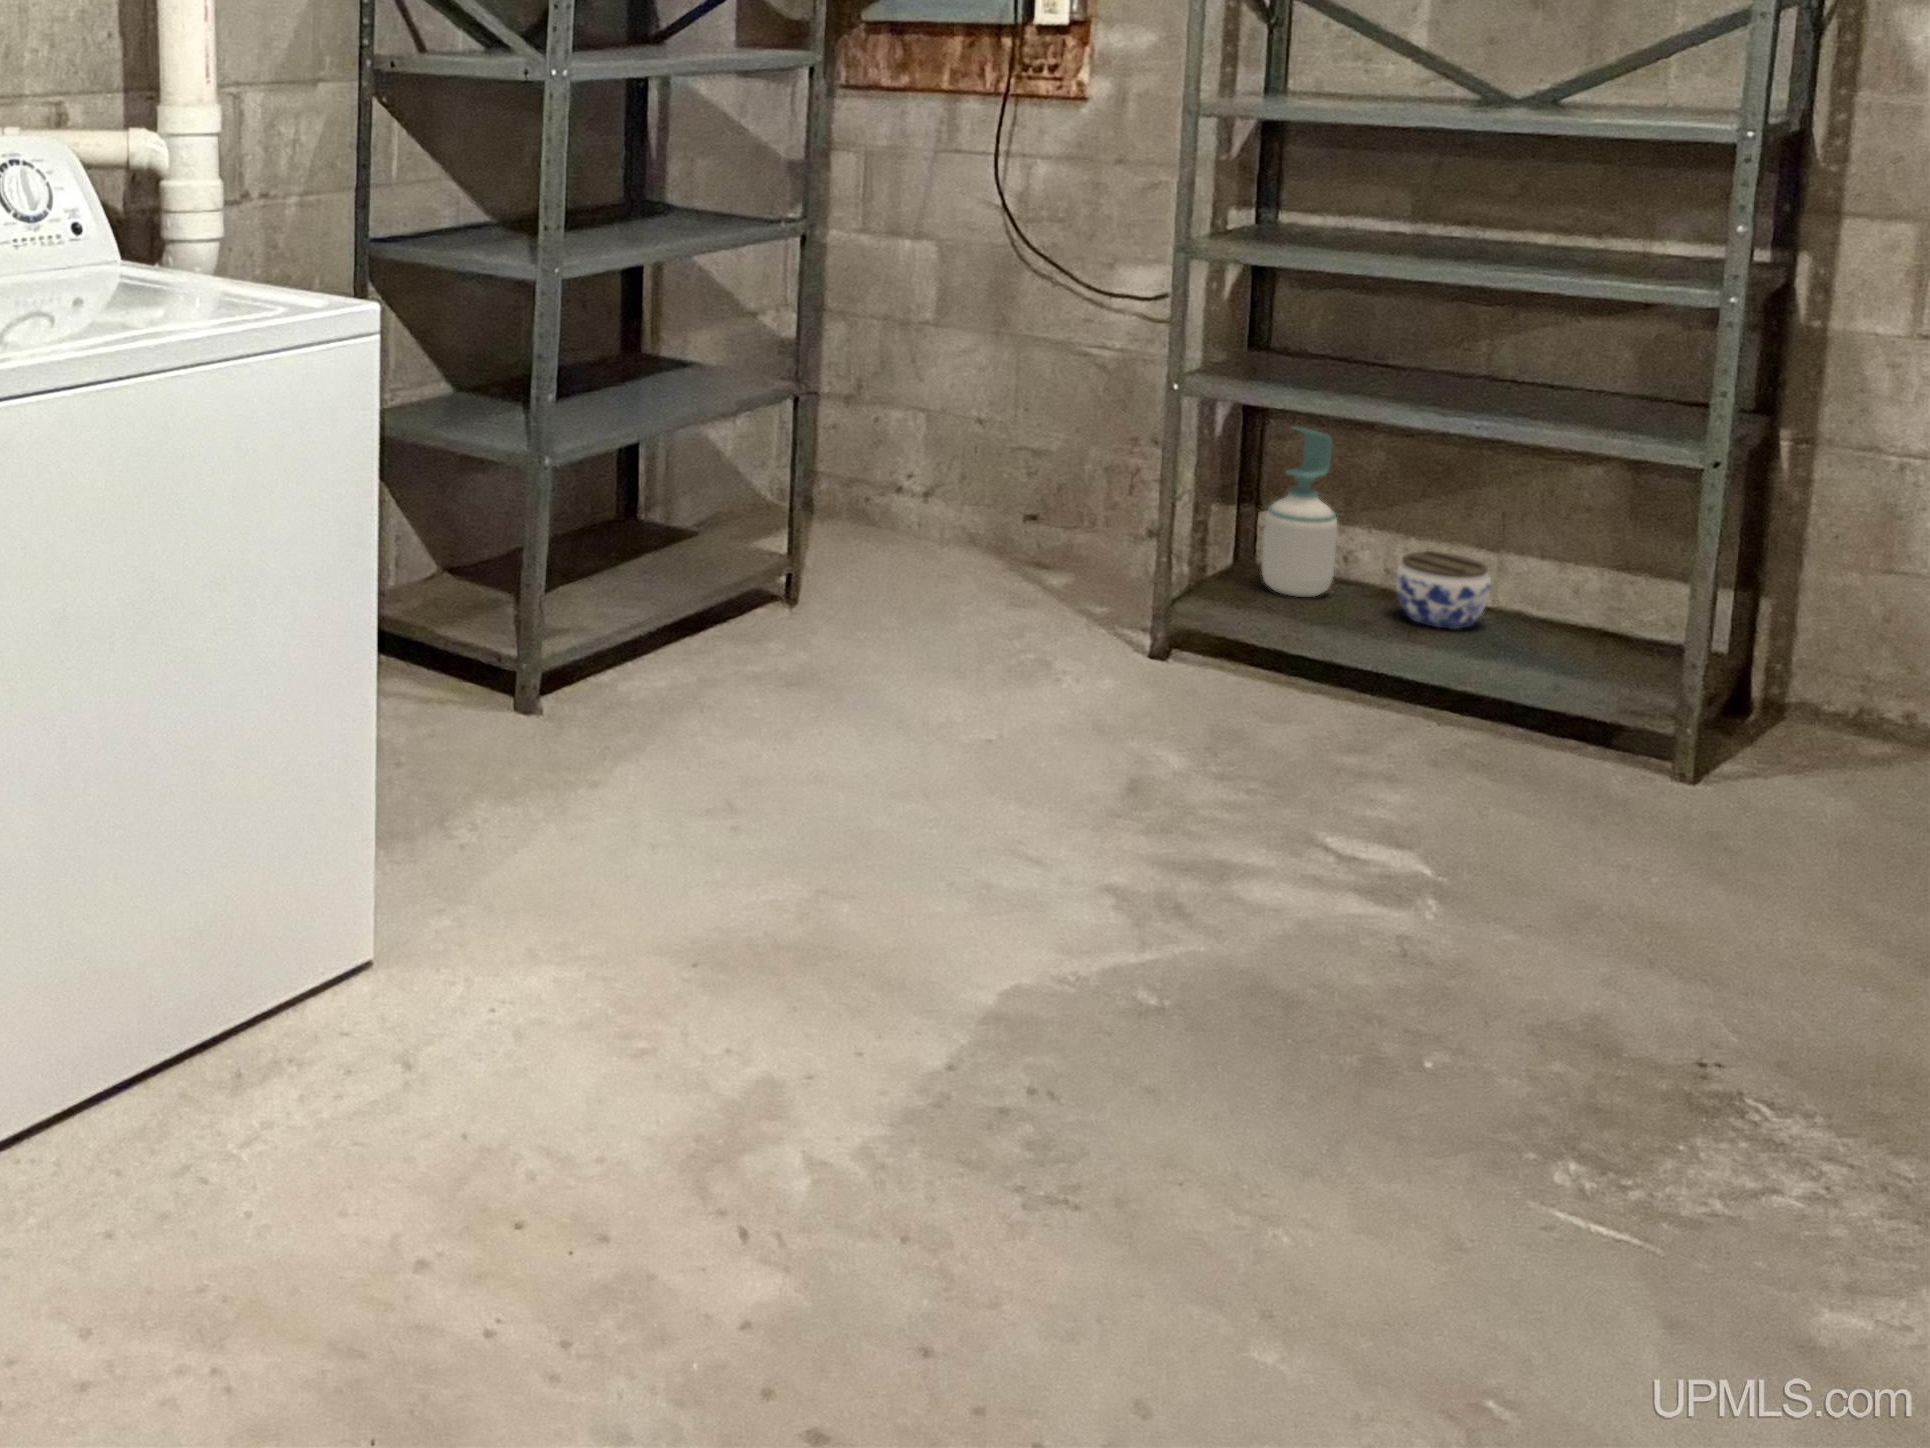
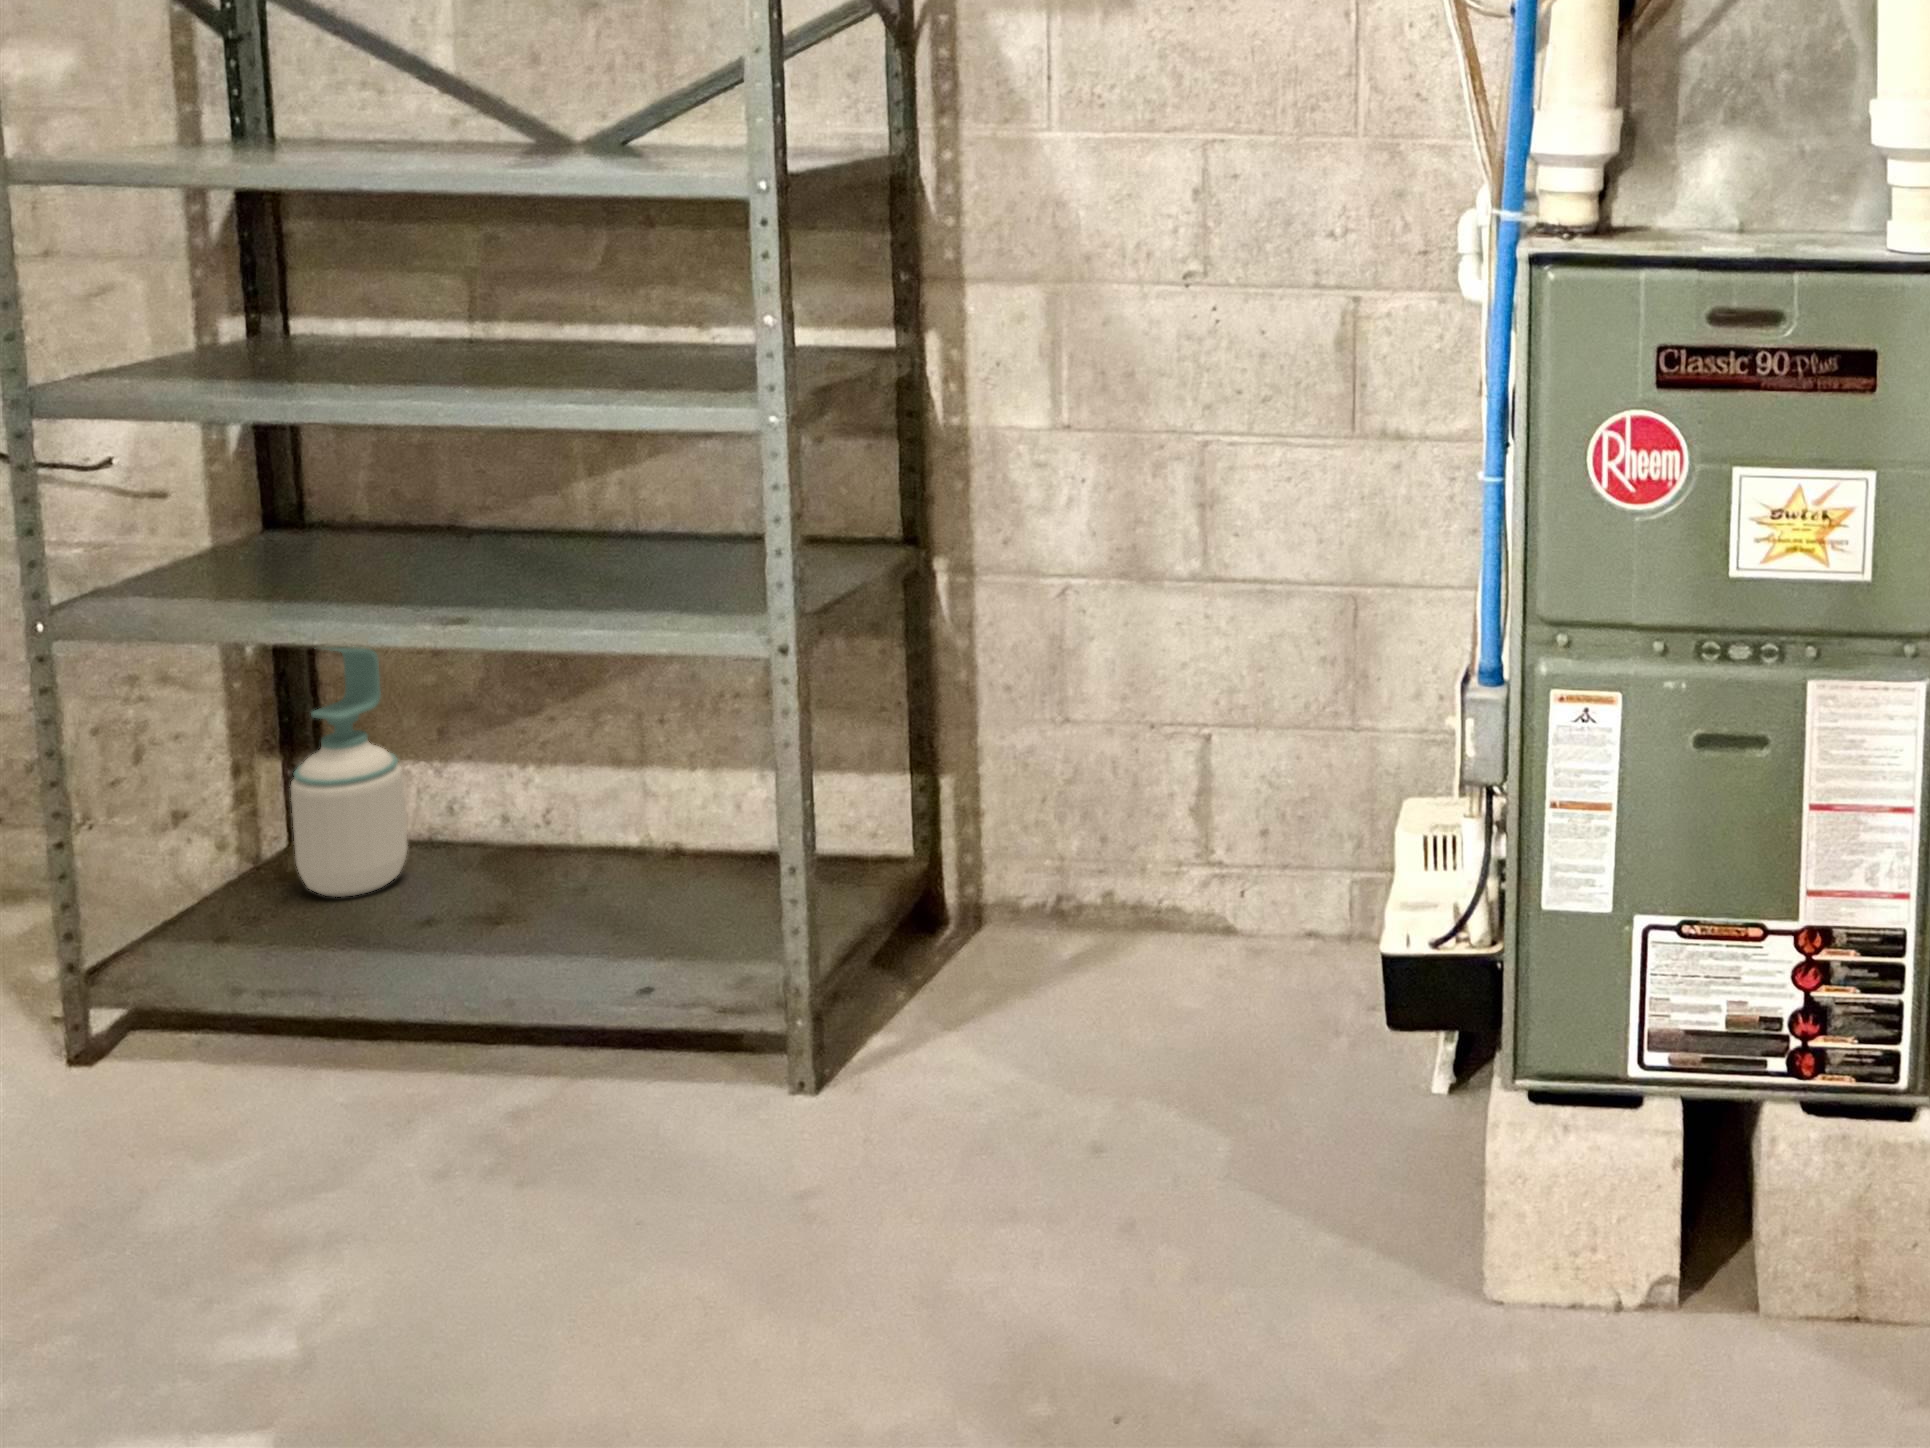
jar: present [1395,551,1491,629] -> none [473,791,606,908]

